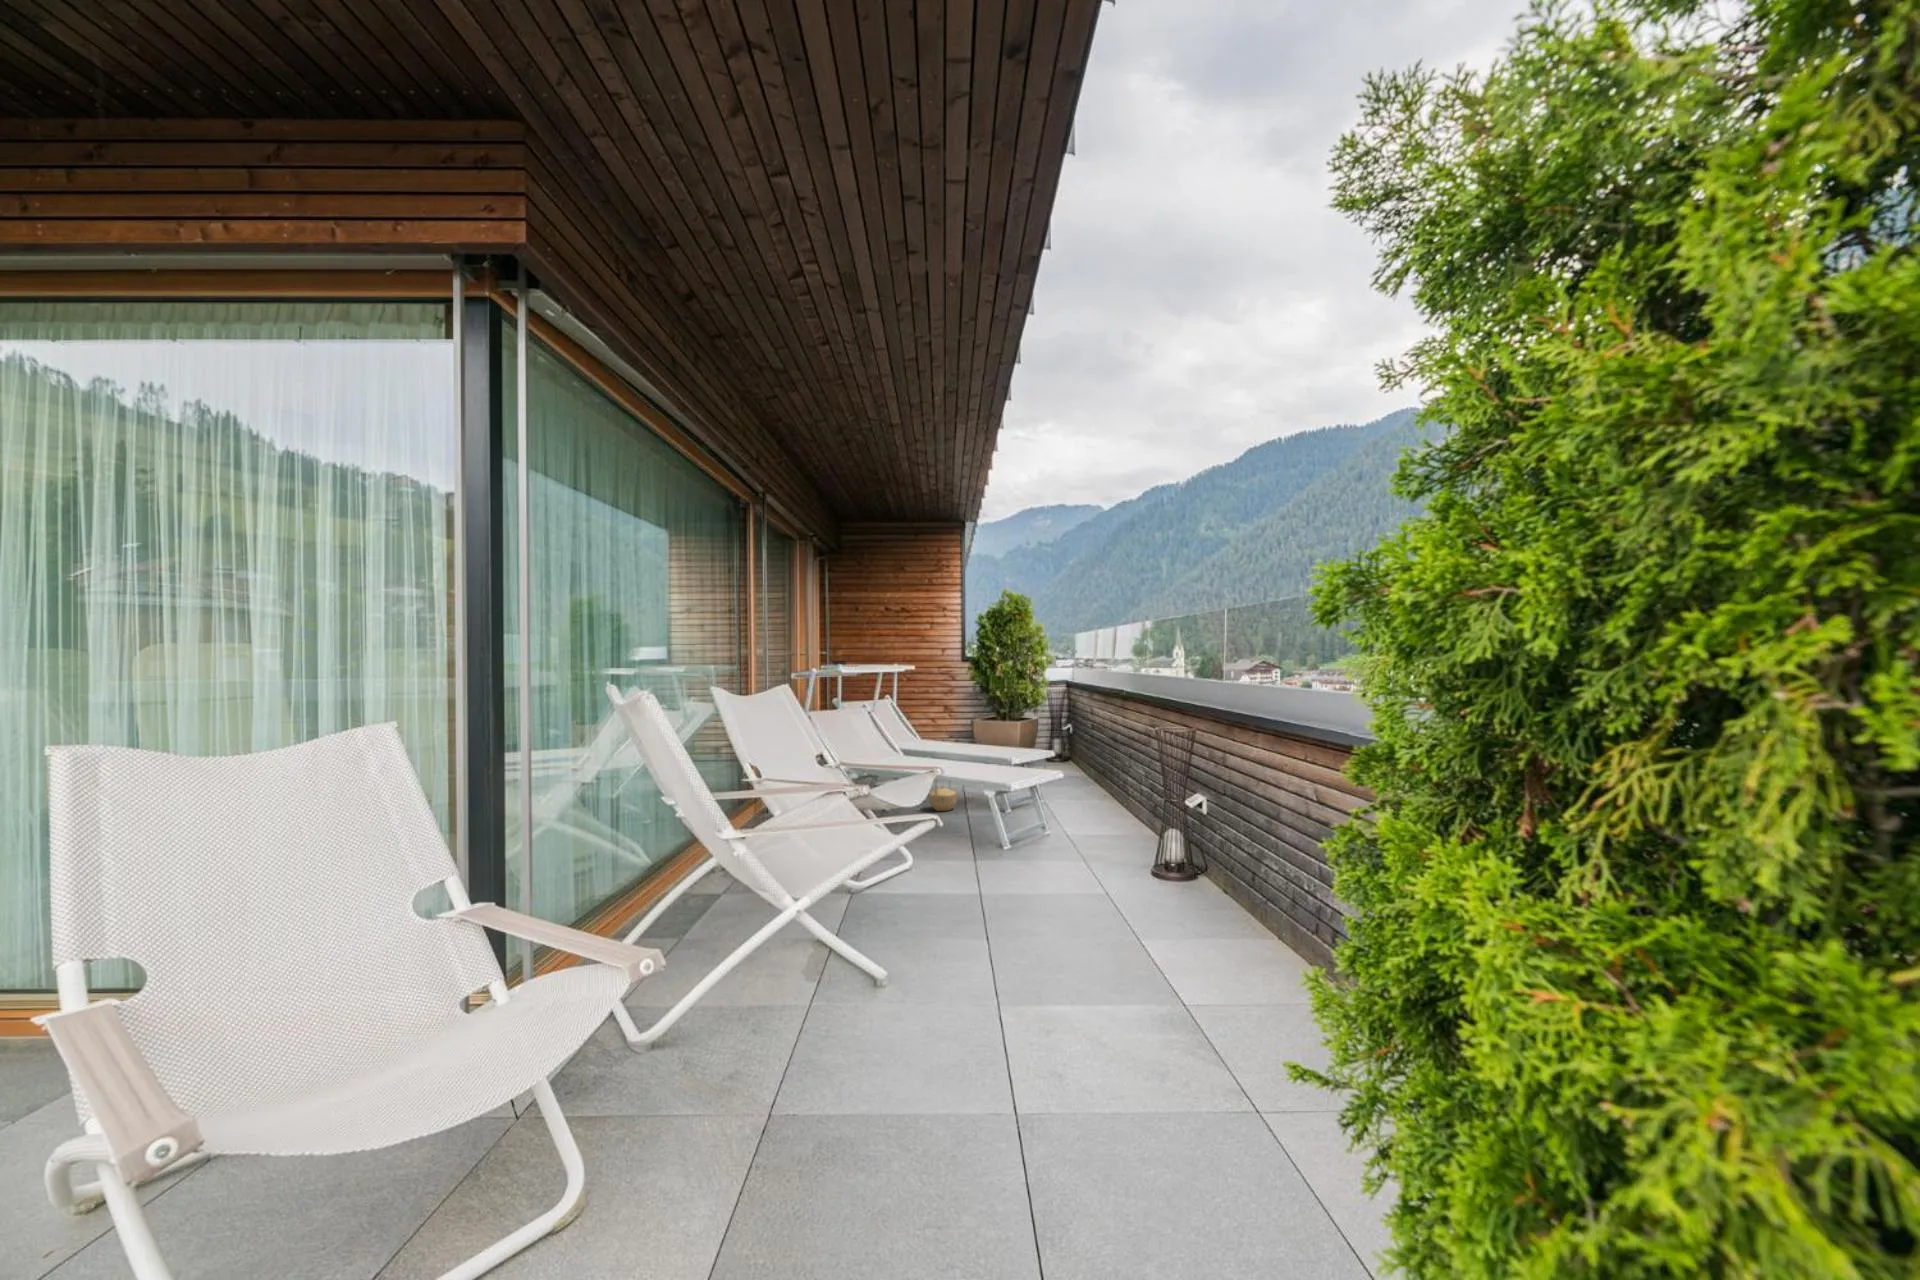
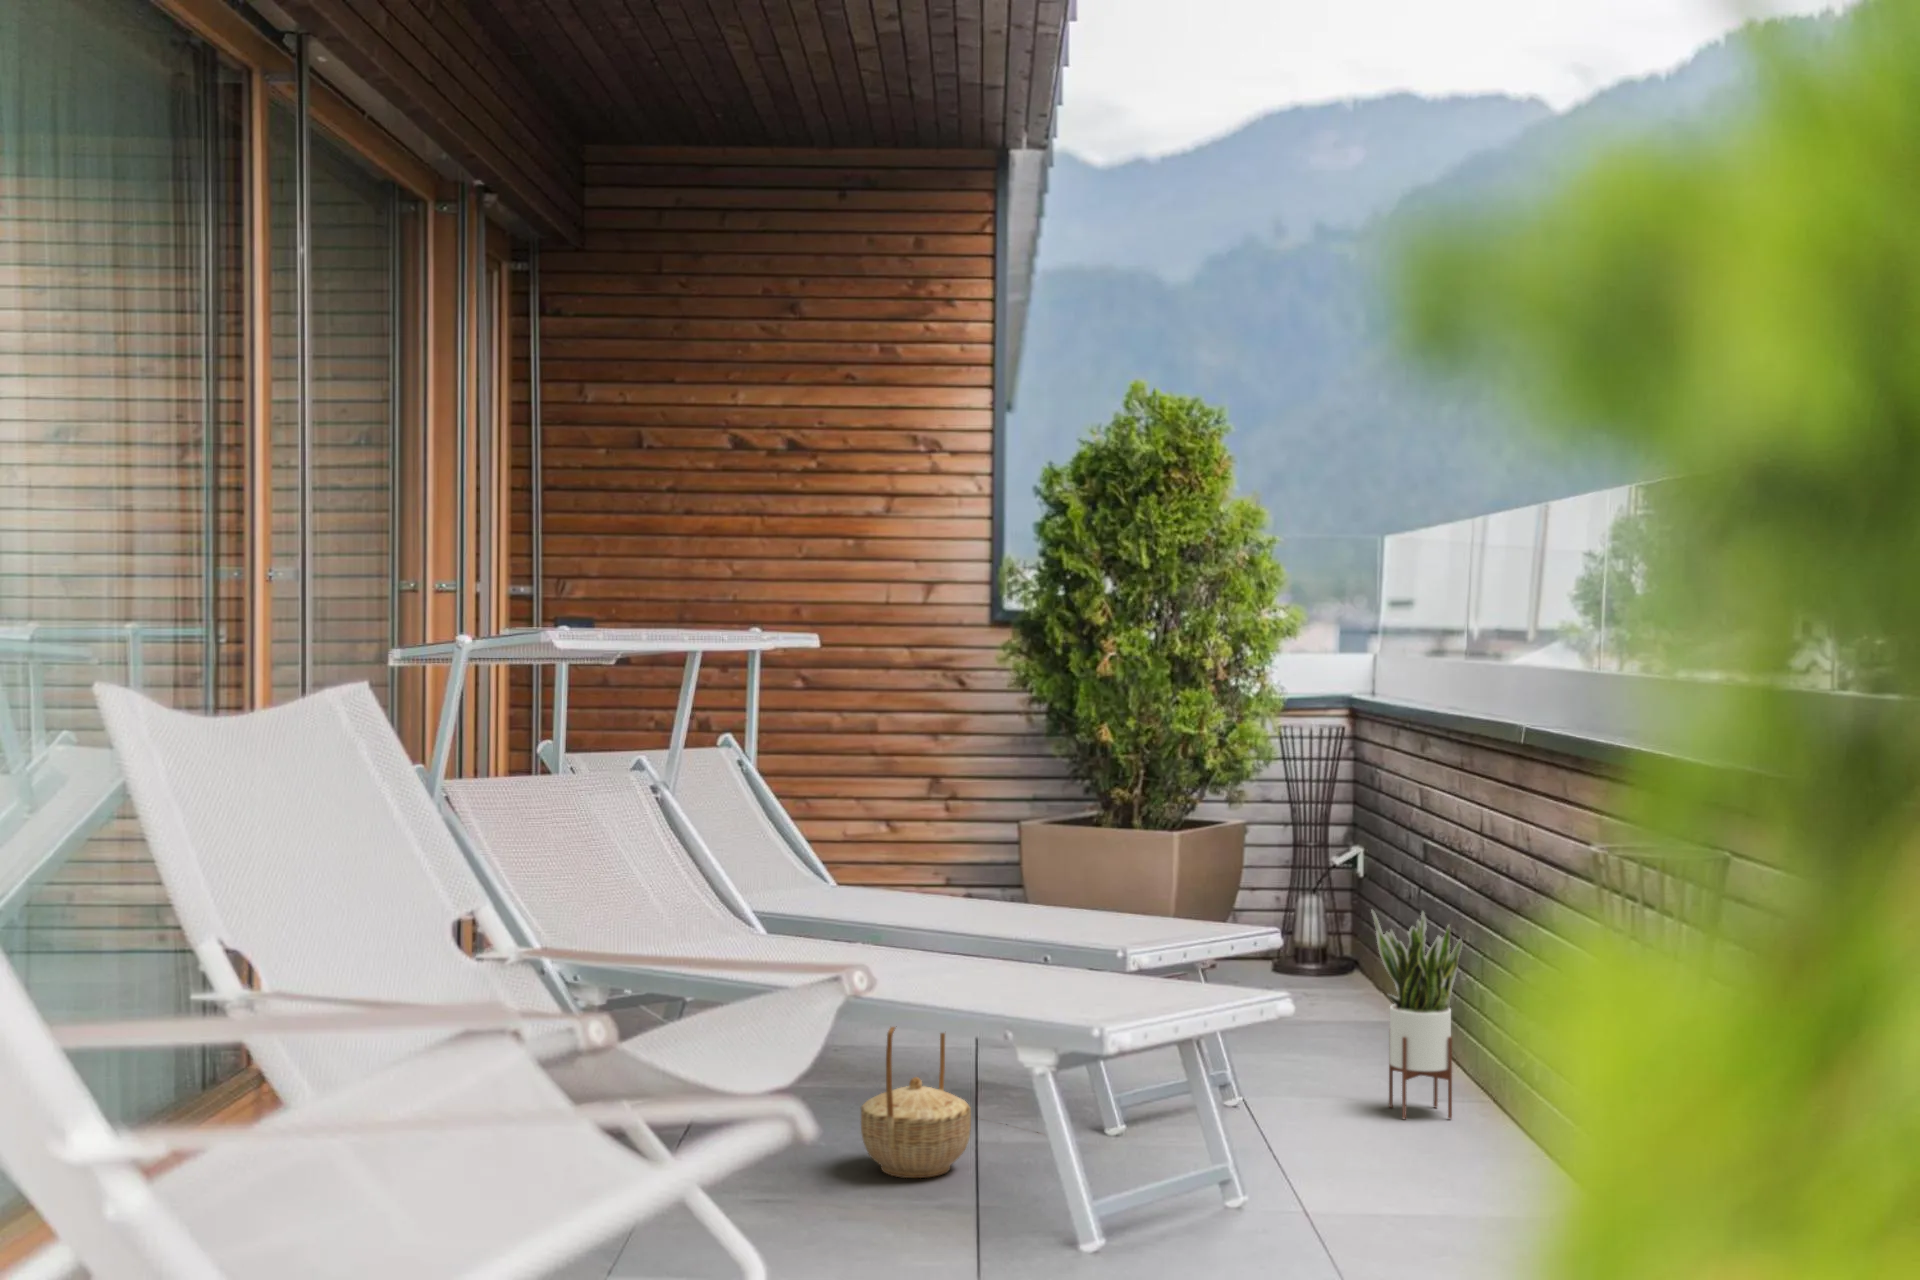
potted plant: none [1064,740,1088,796] -> present [1372,910,1462,1119]

